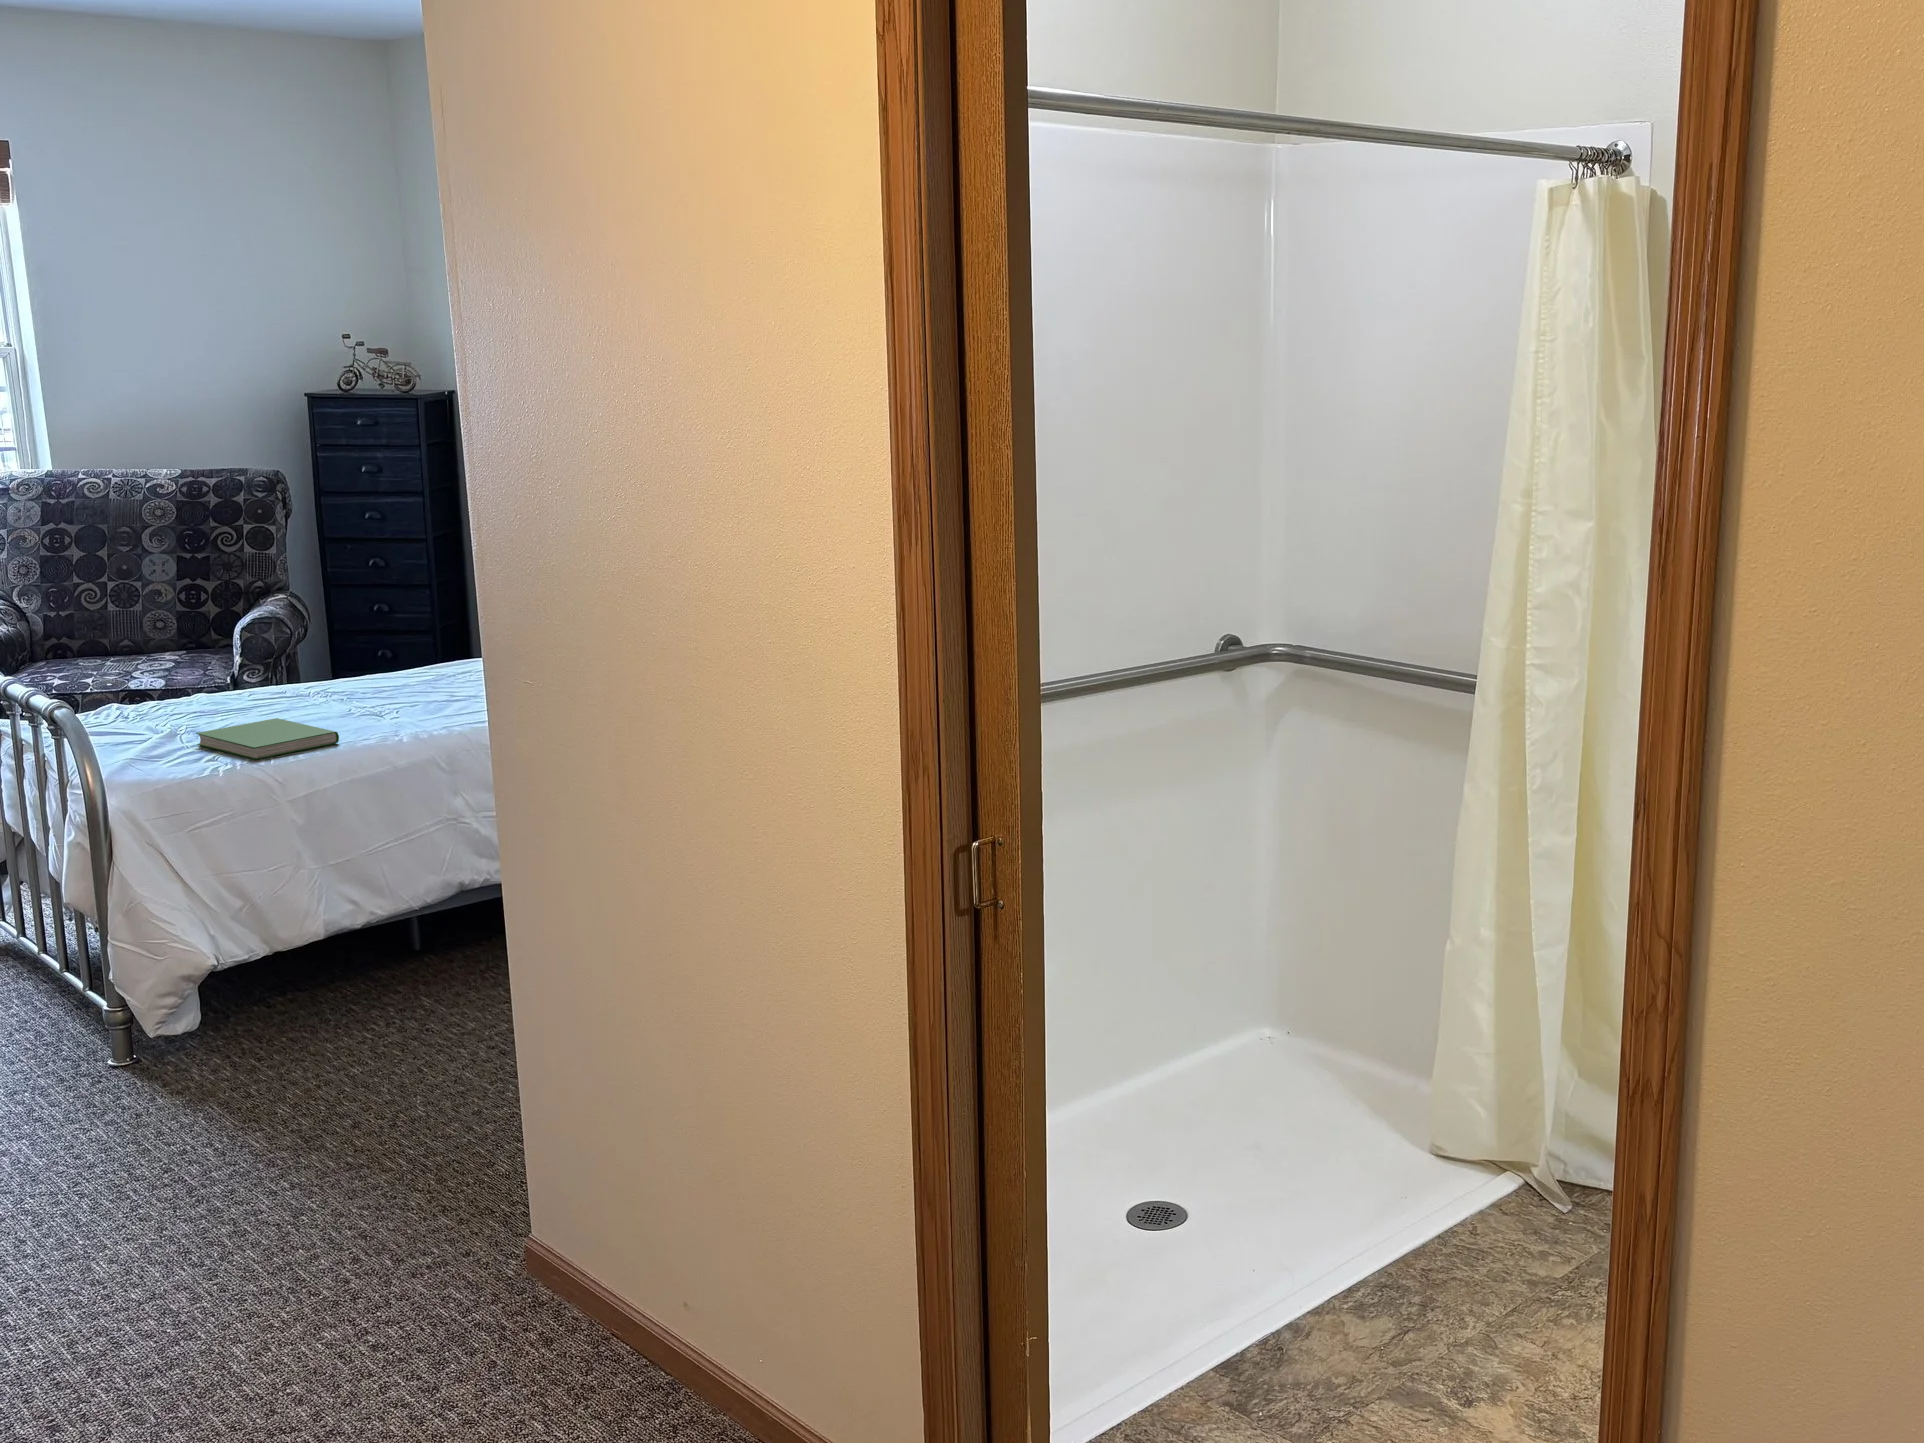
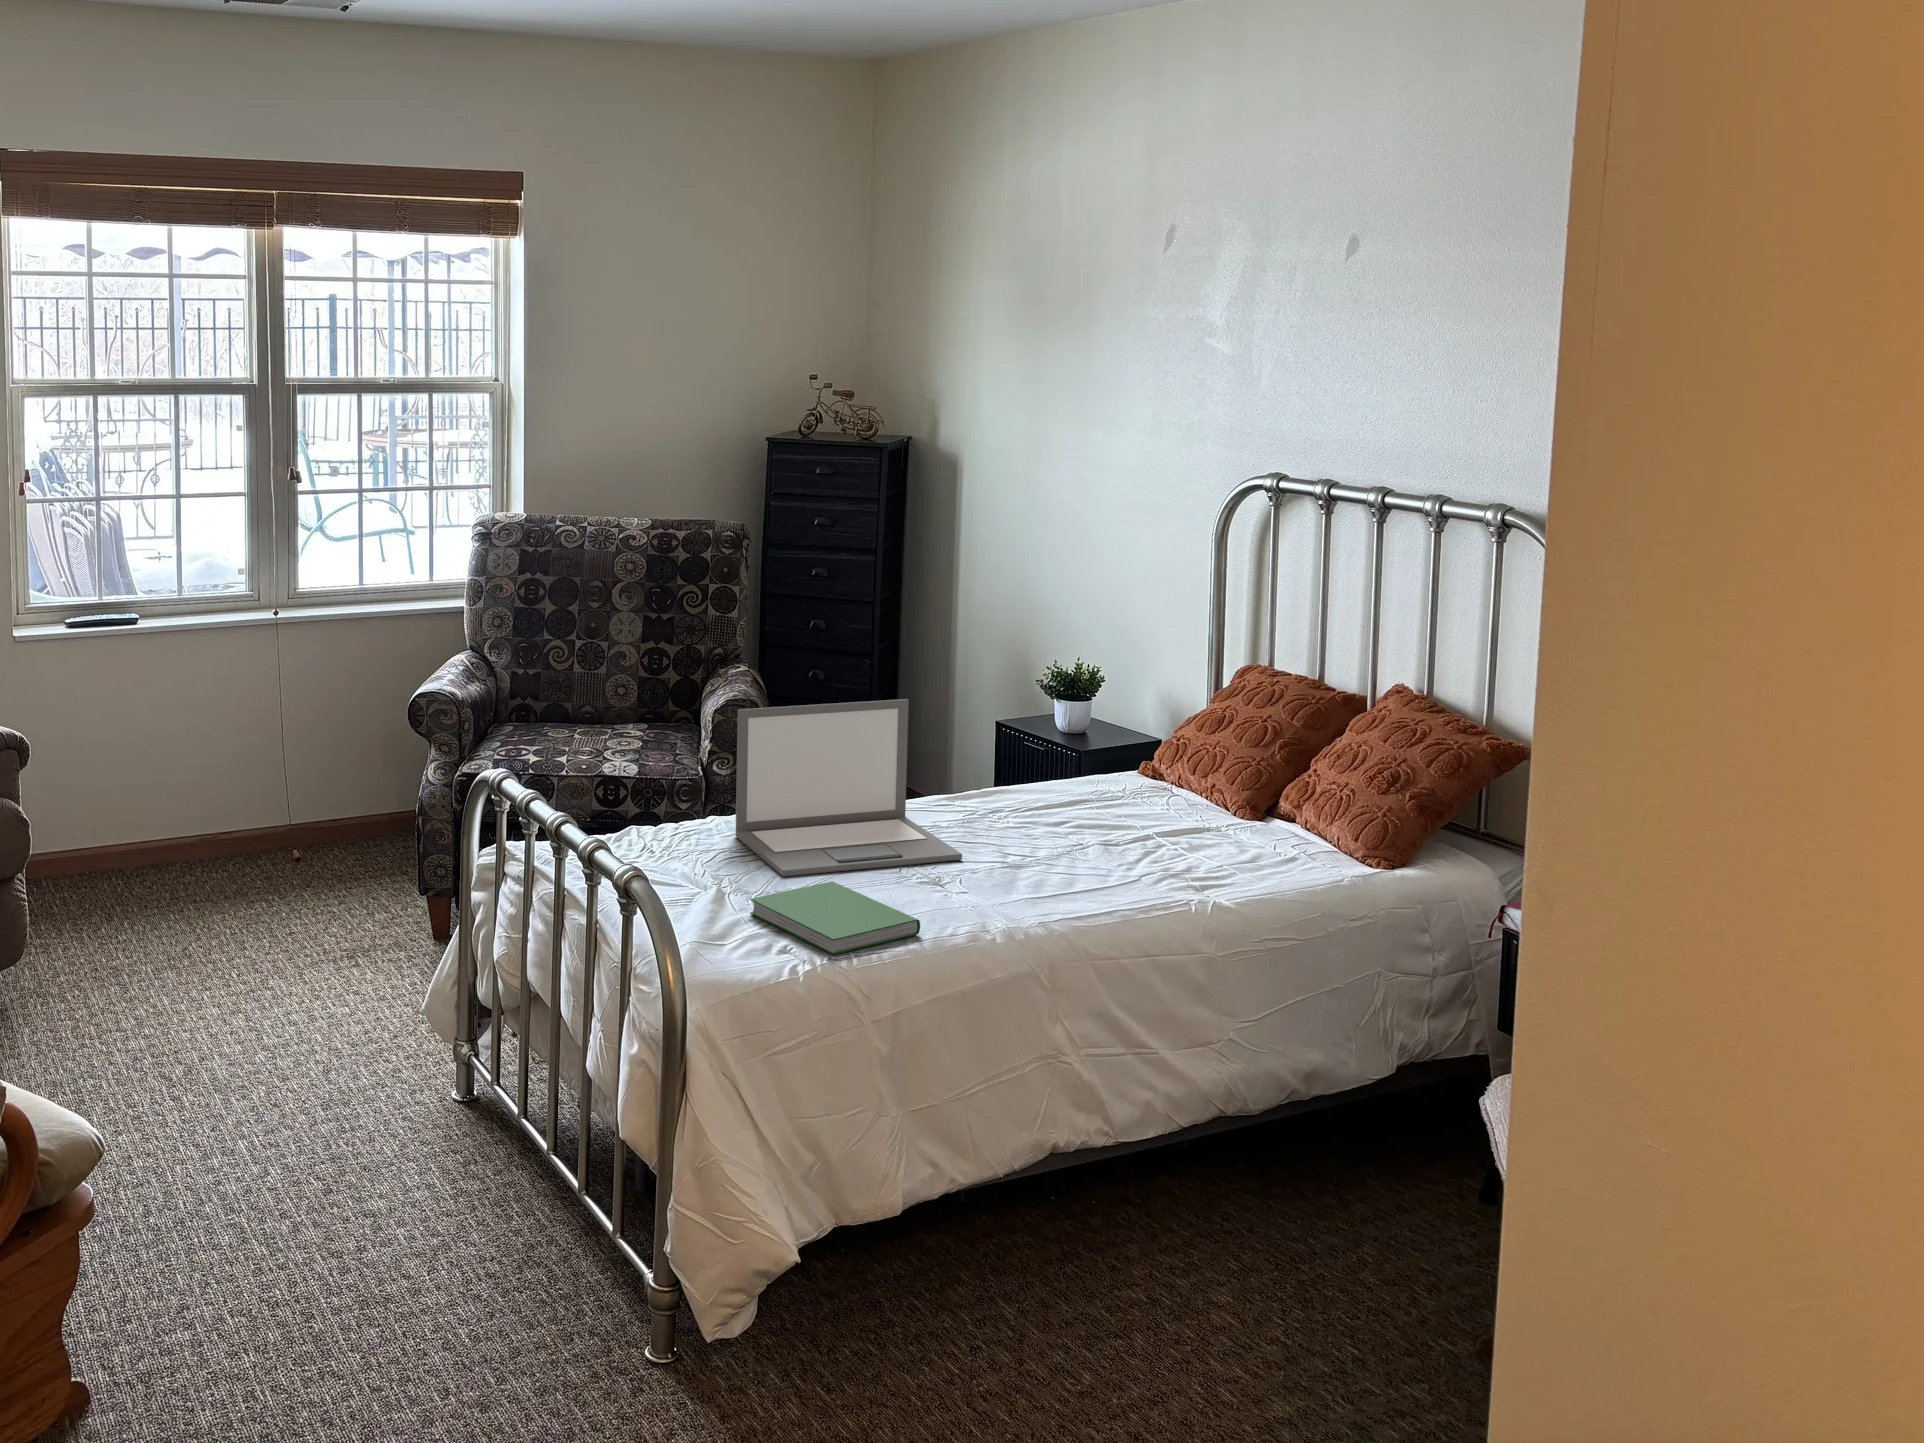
laptop: none [202,585,410,723] -> present [736,699,962,876]

